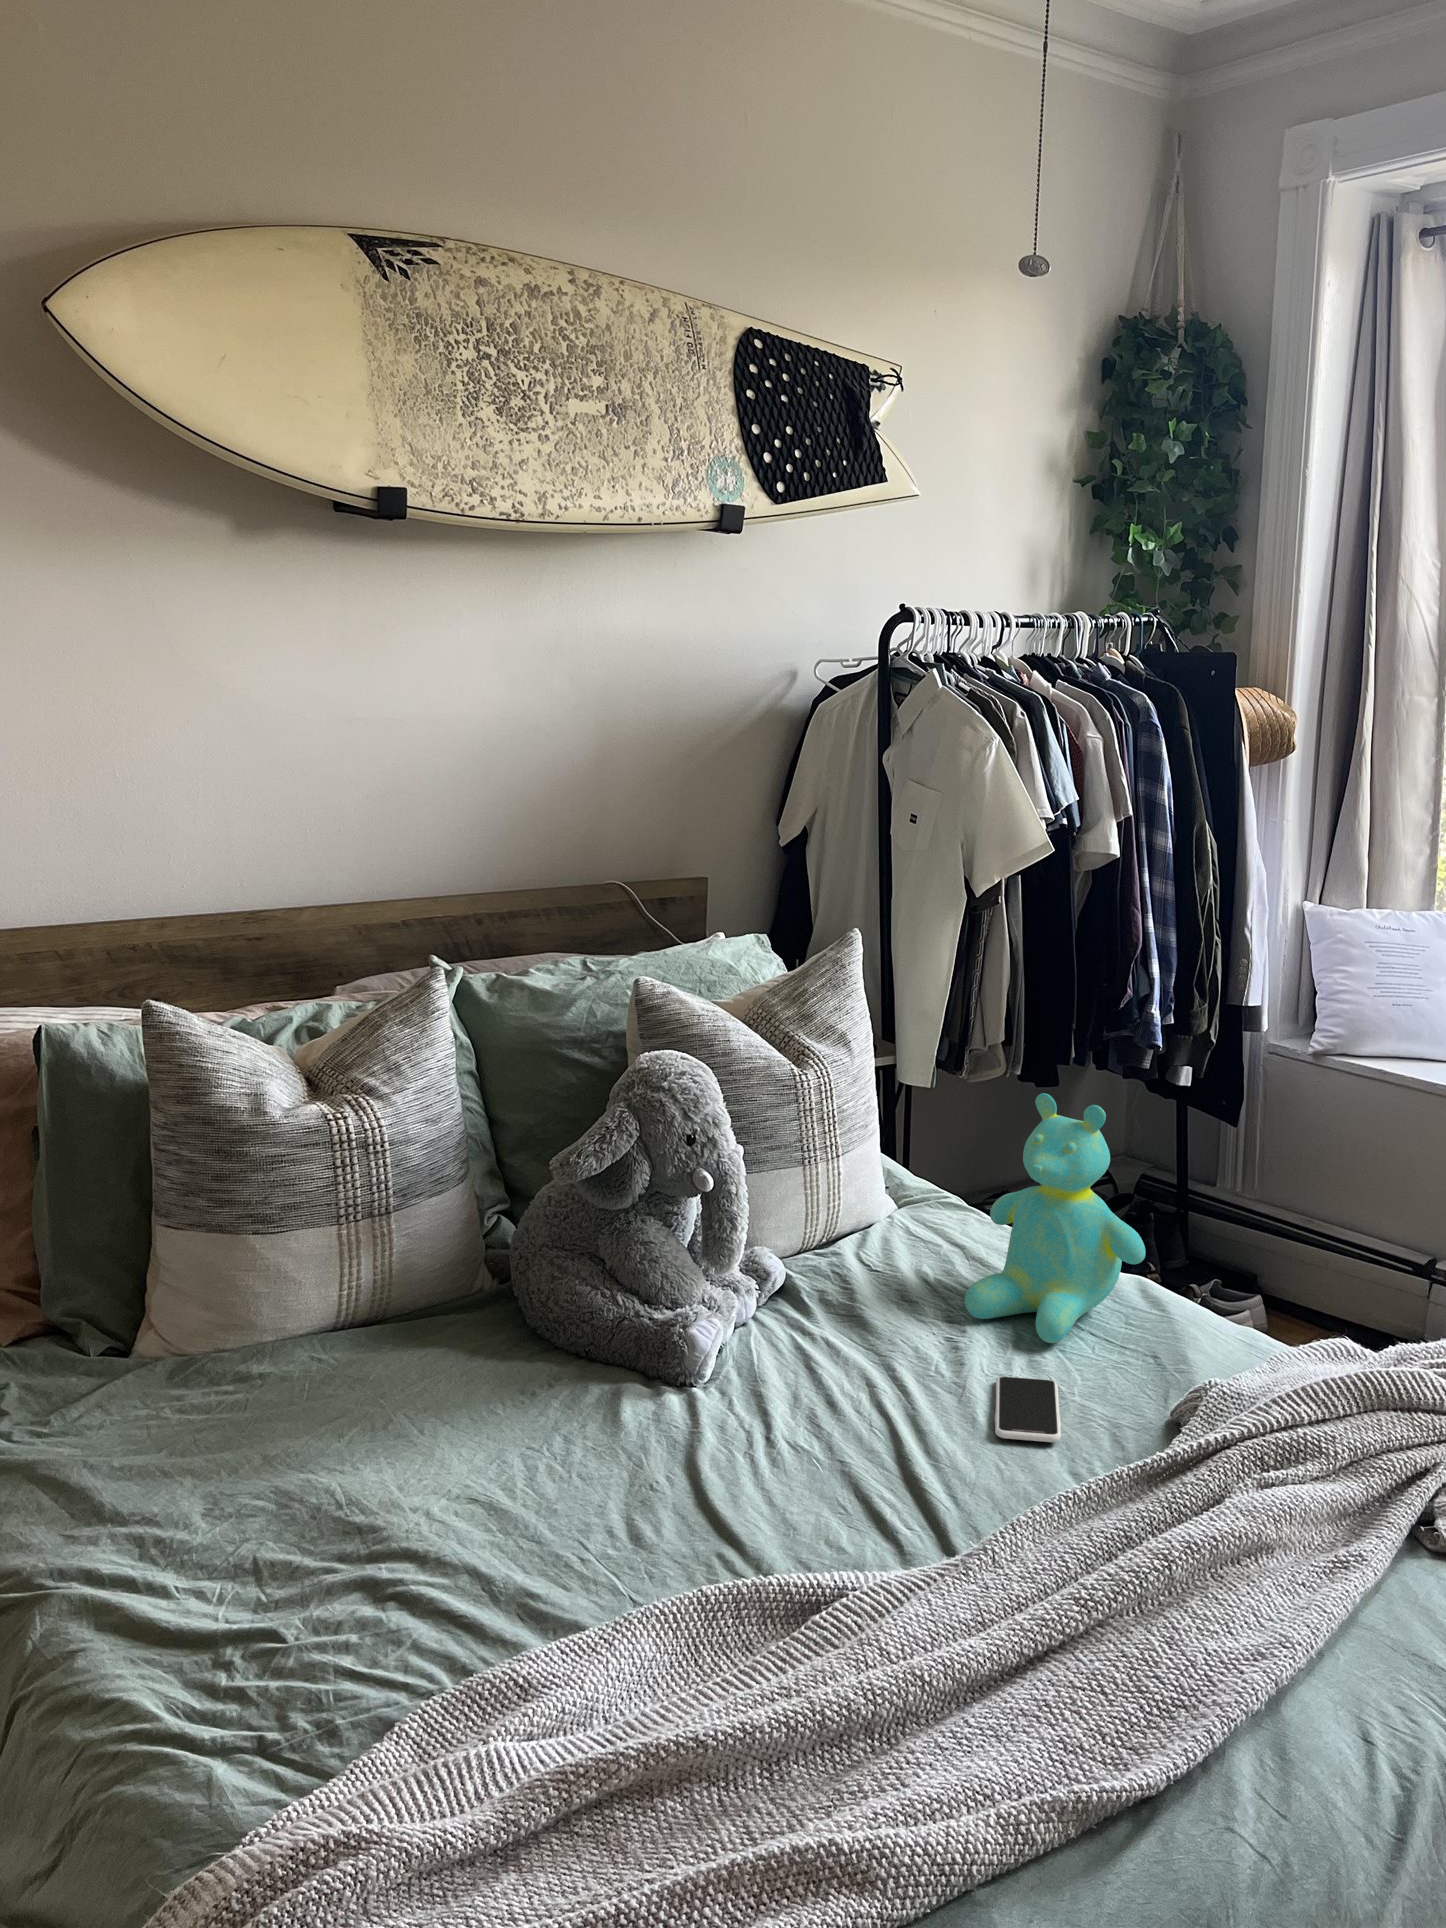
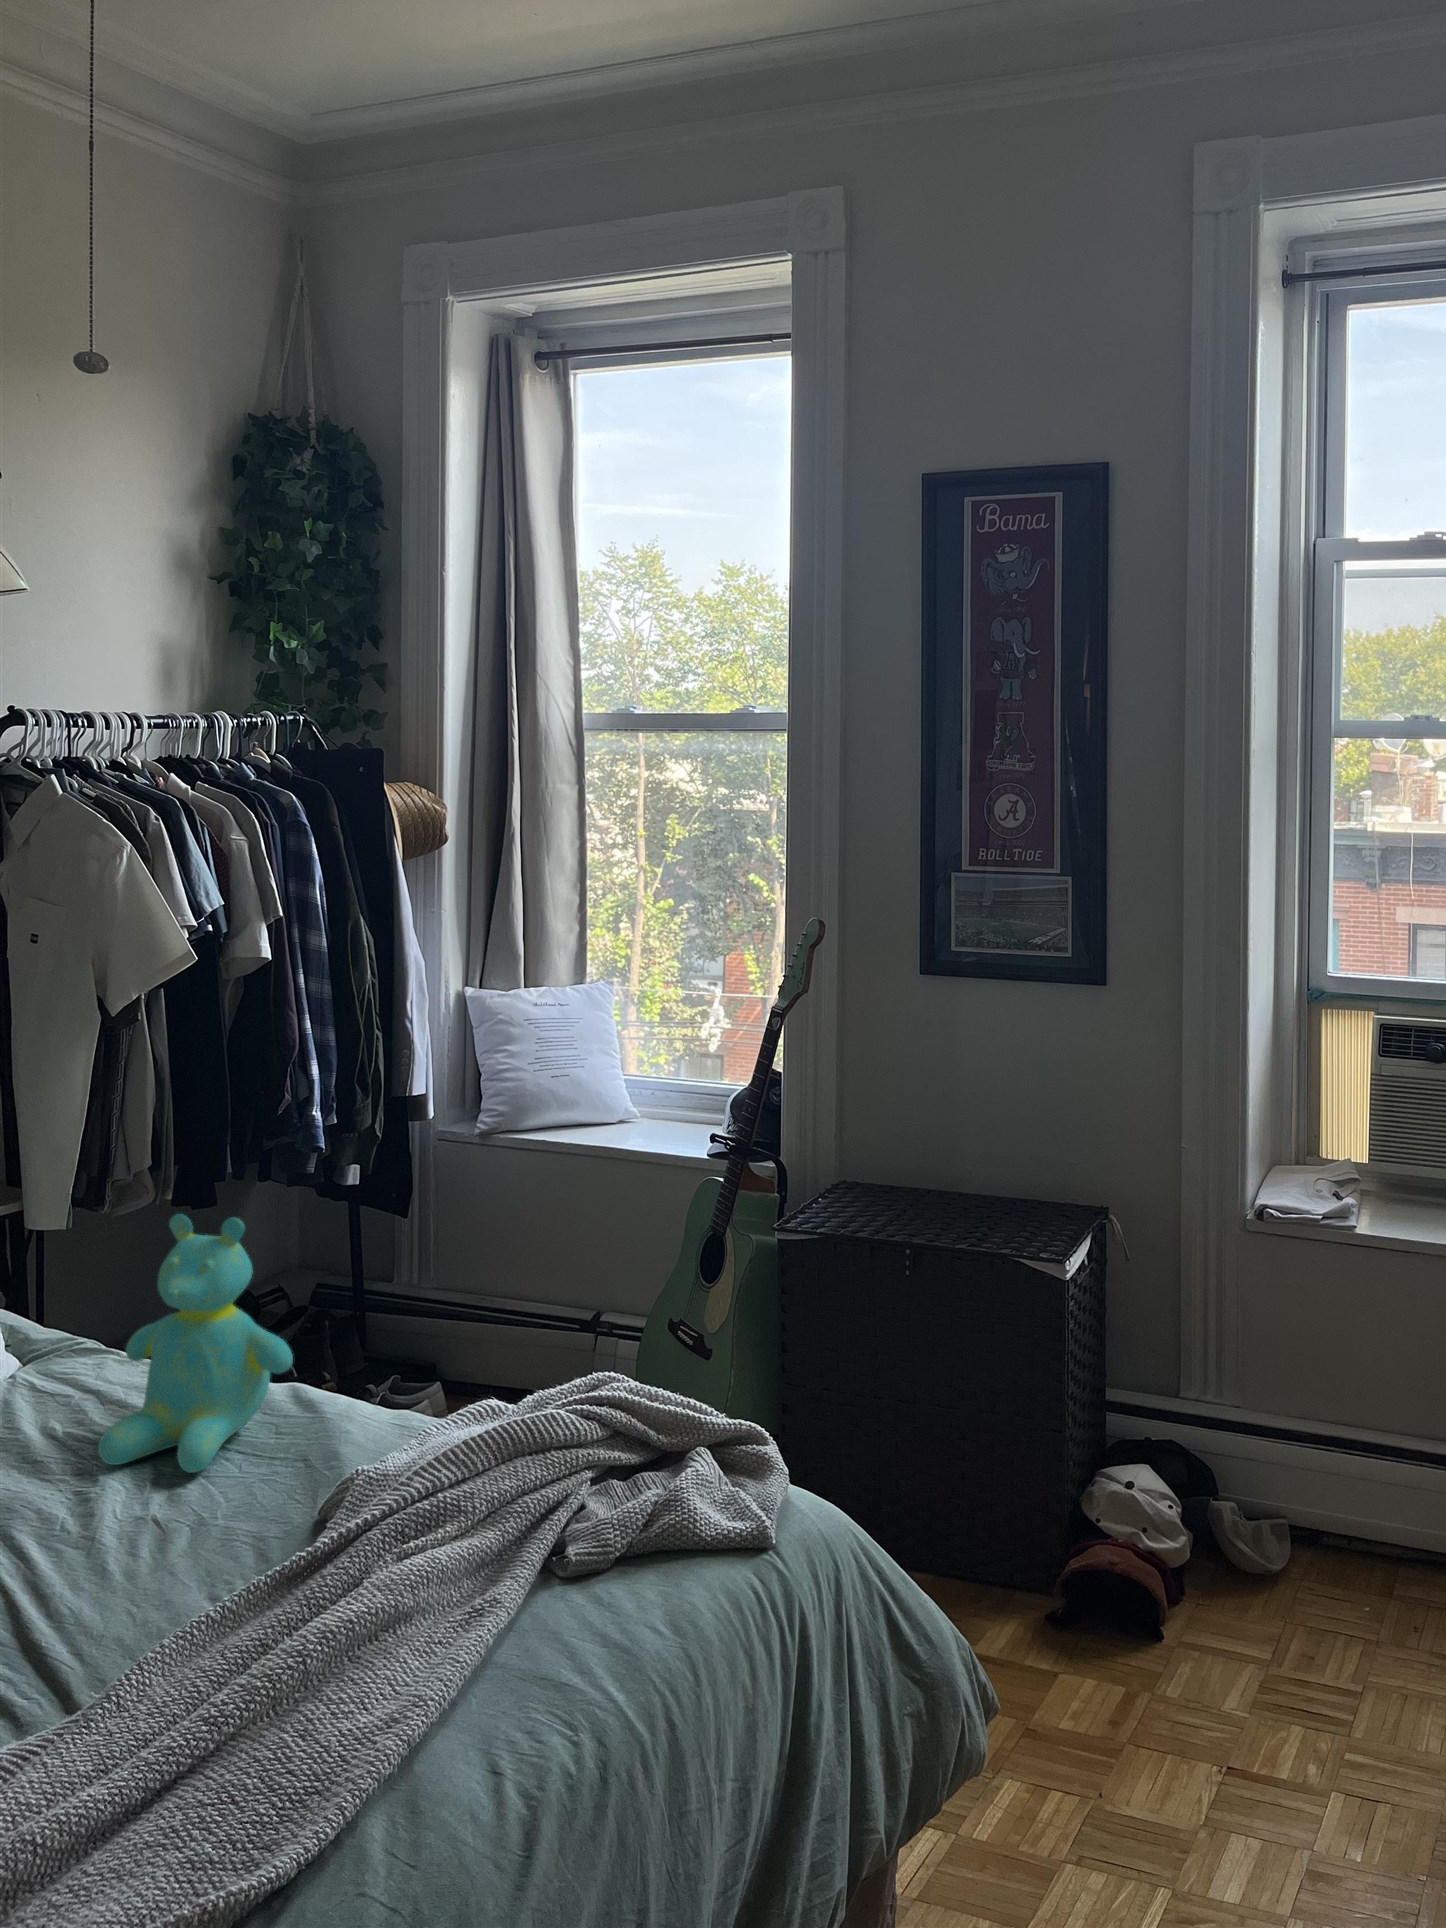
smartphone: present [995,1376,1061,1442] -> none [129,1510,202,1581]

